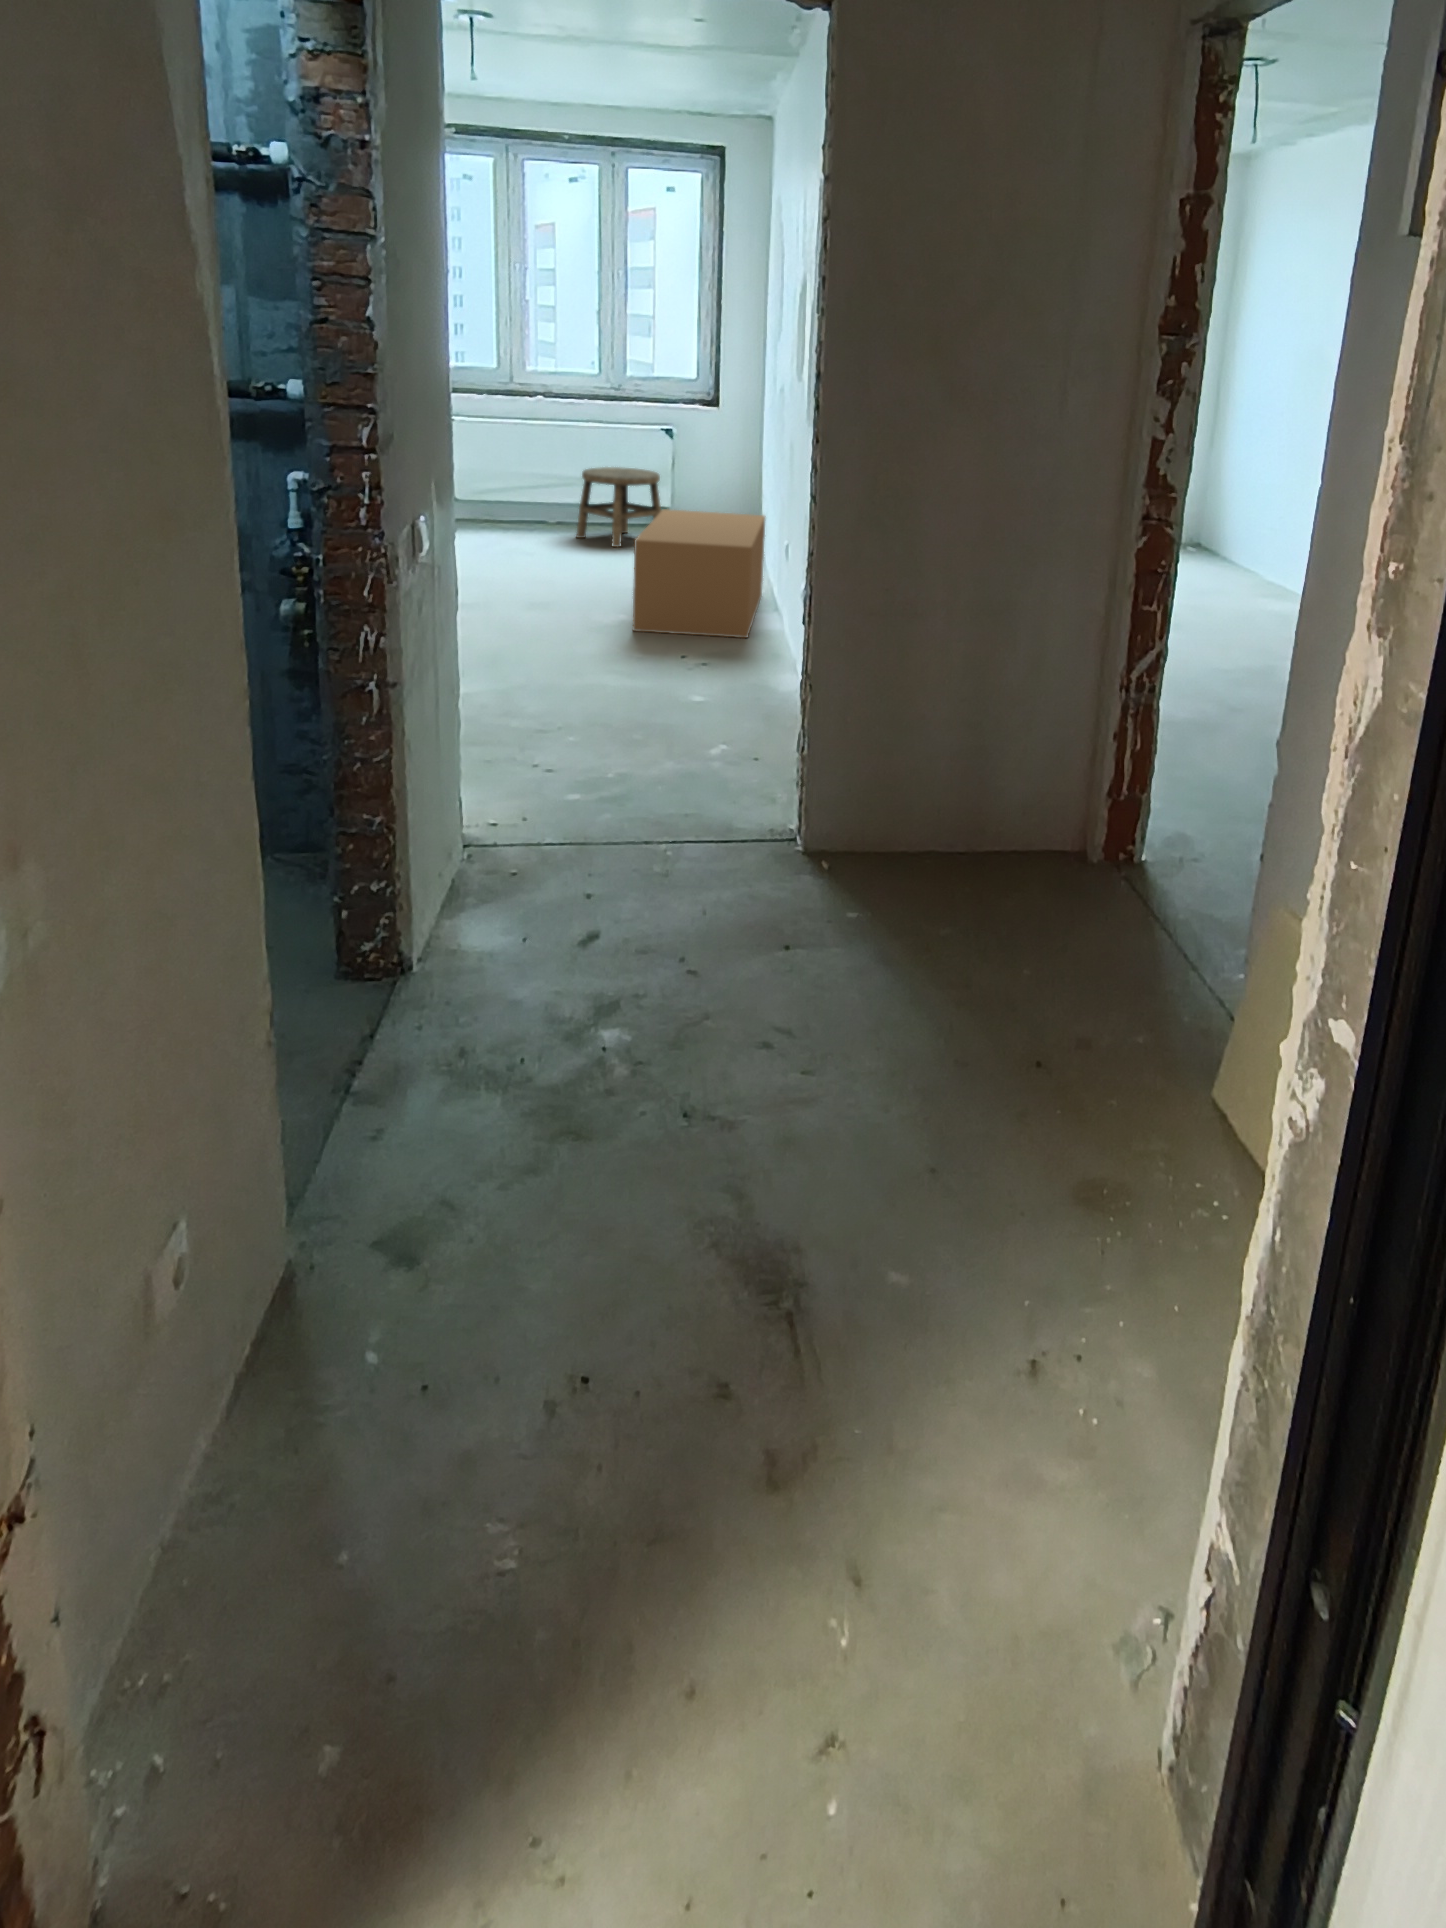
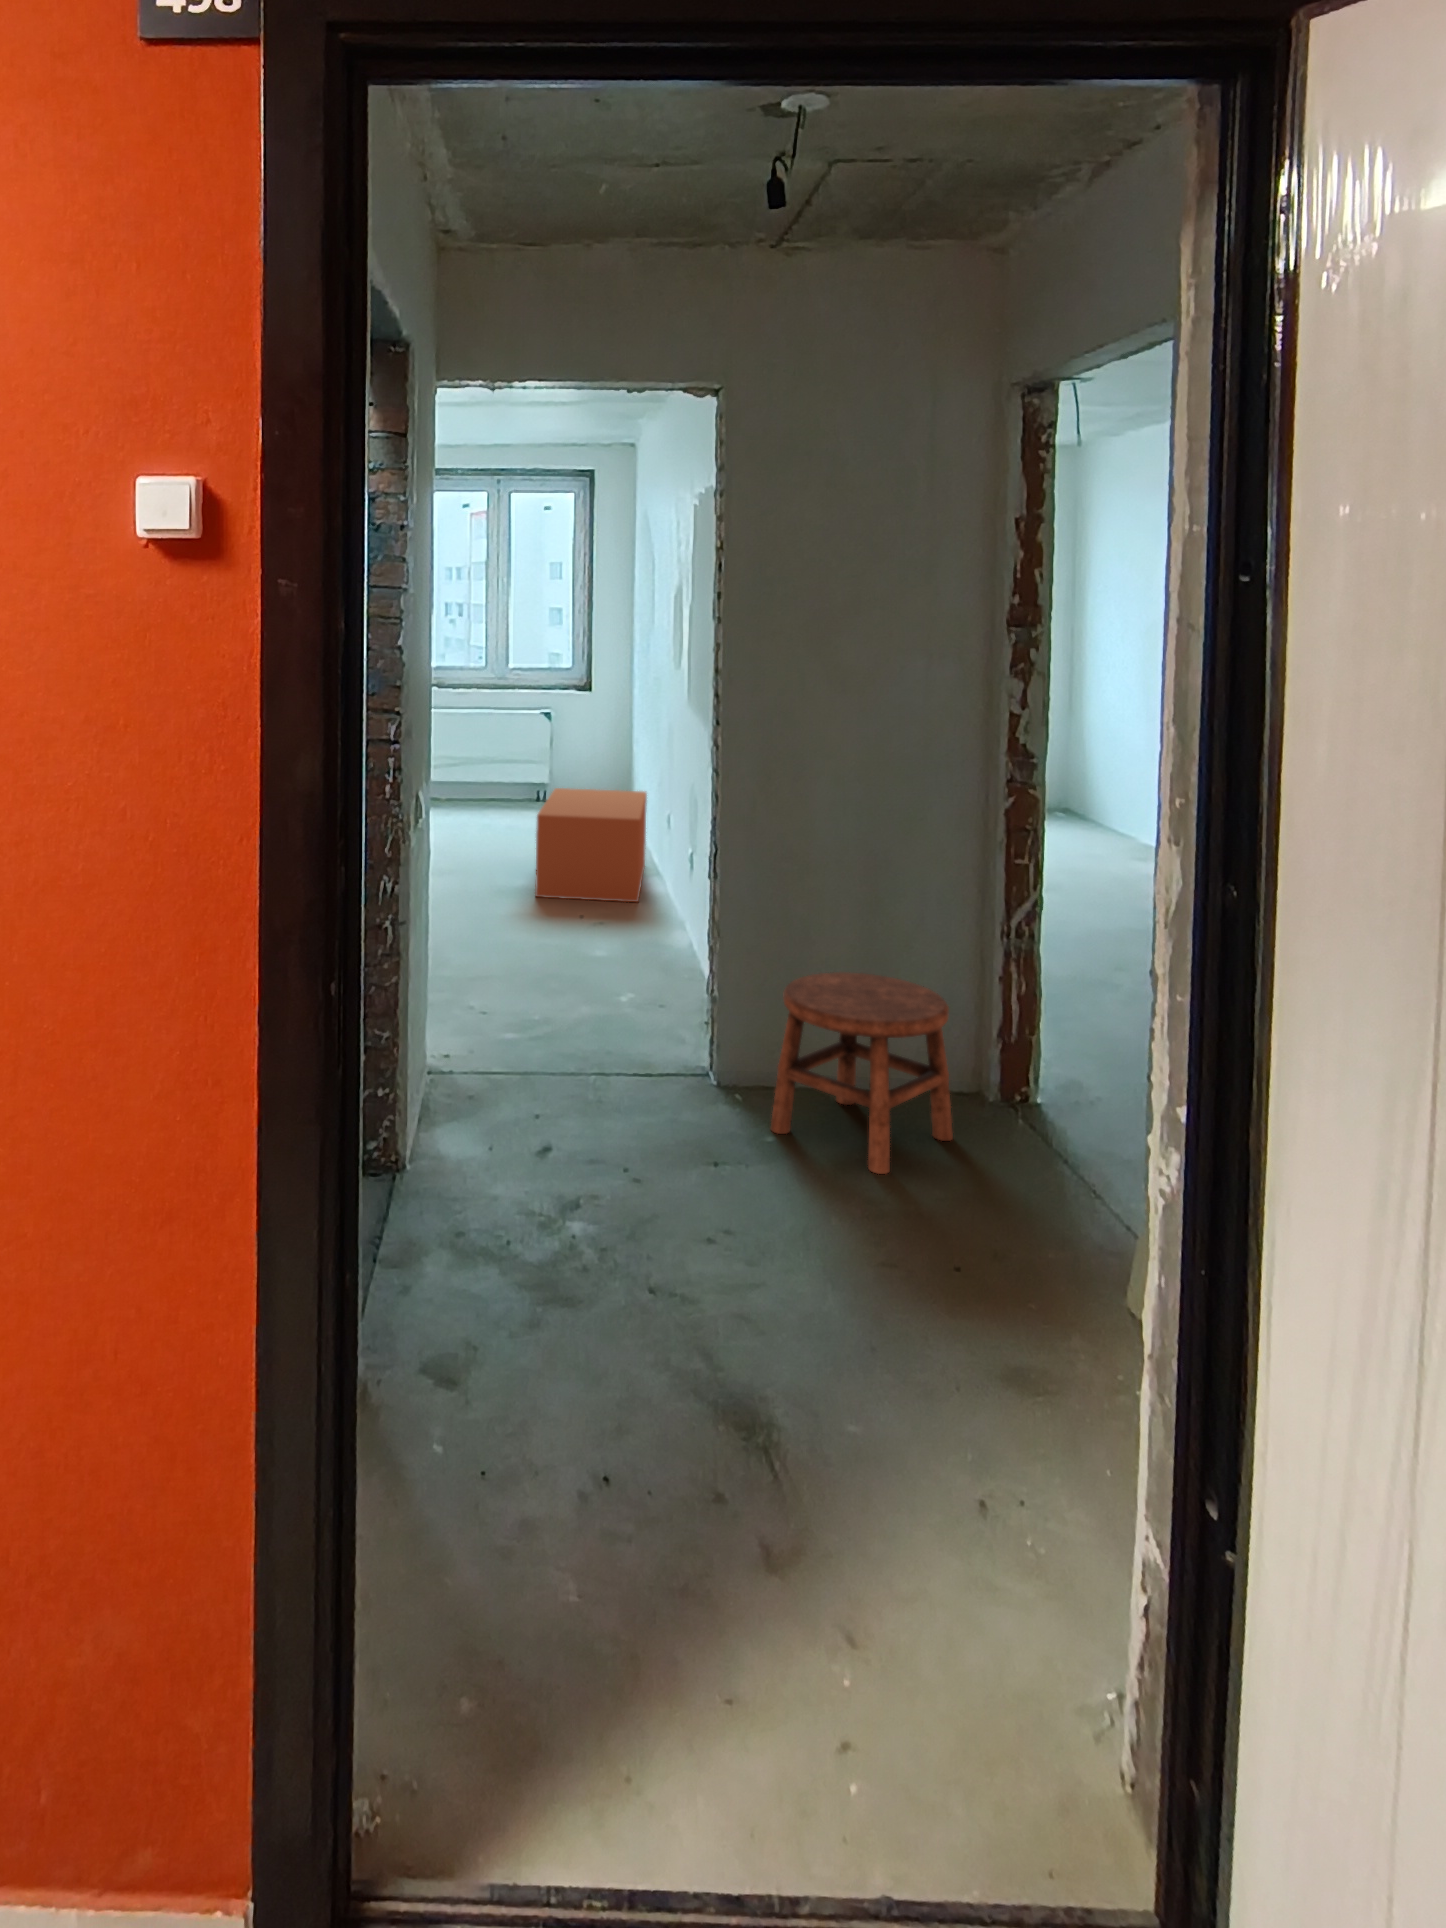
stool: present [576,467,661,547] -> present [770,972,953,1174]

